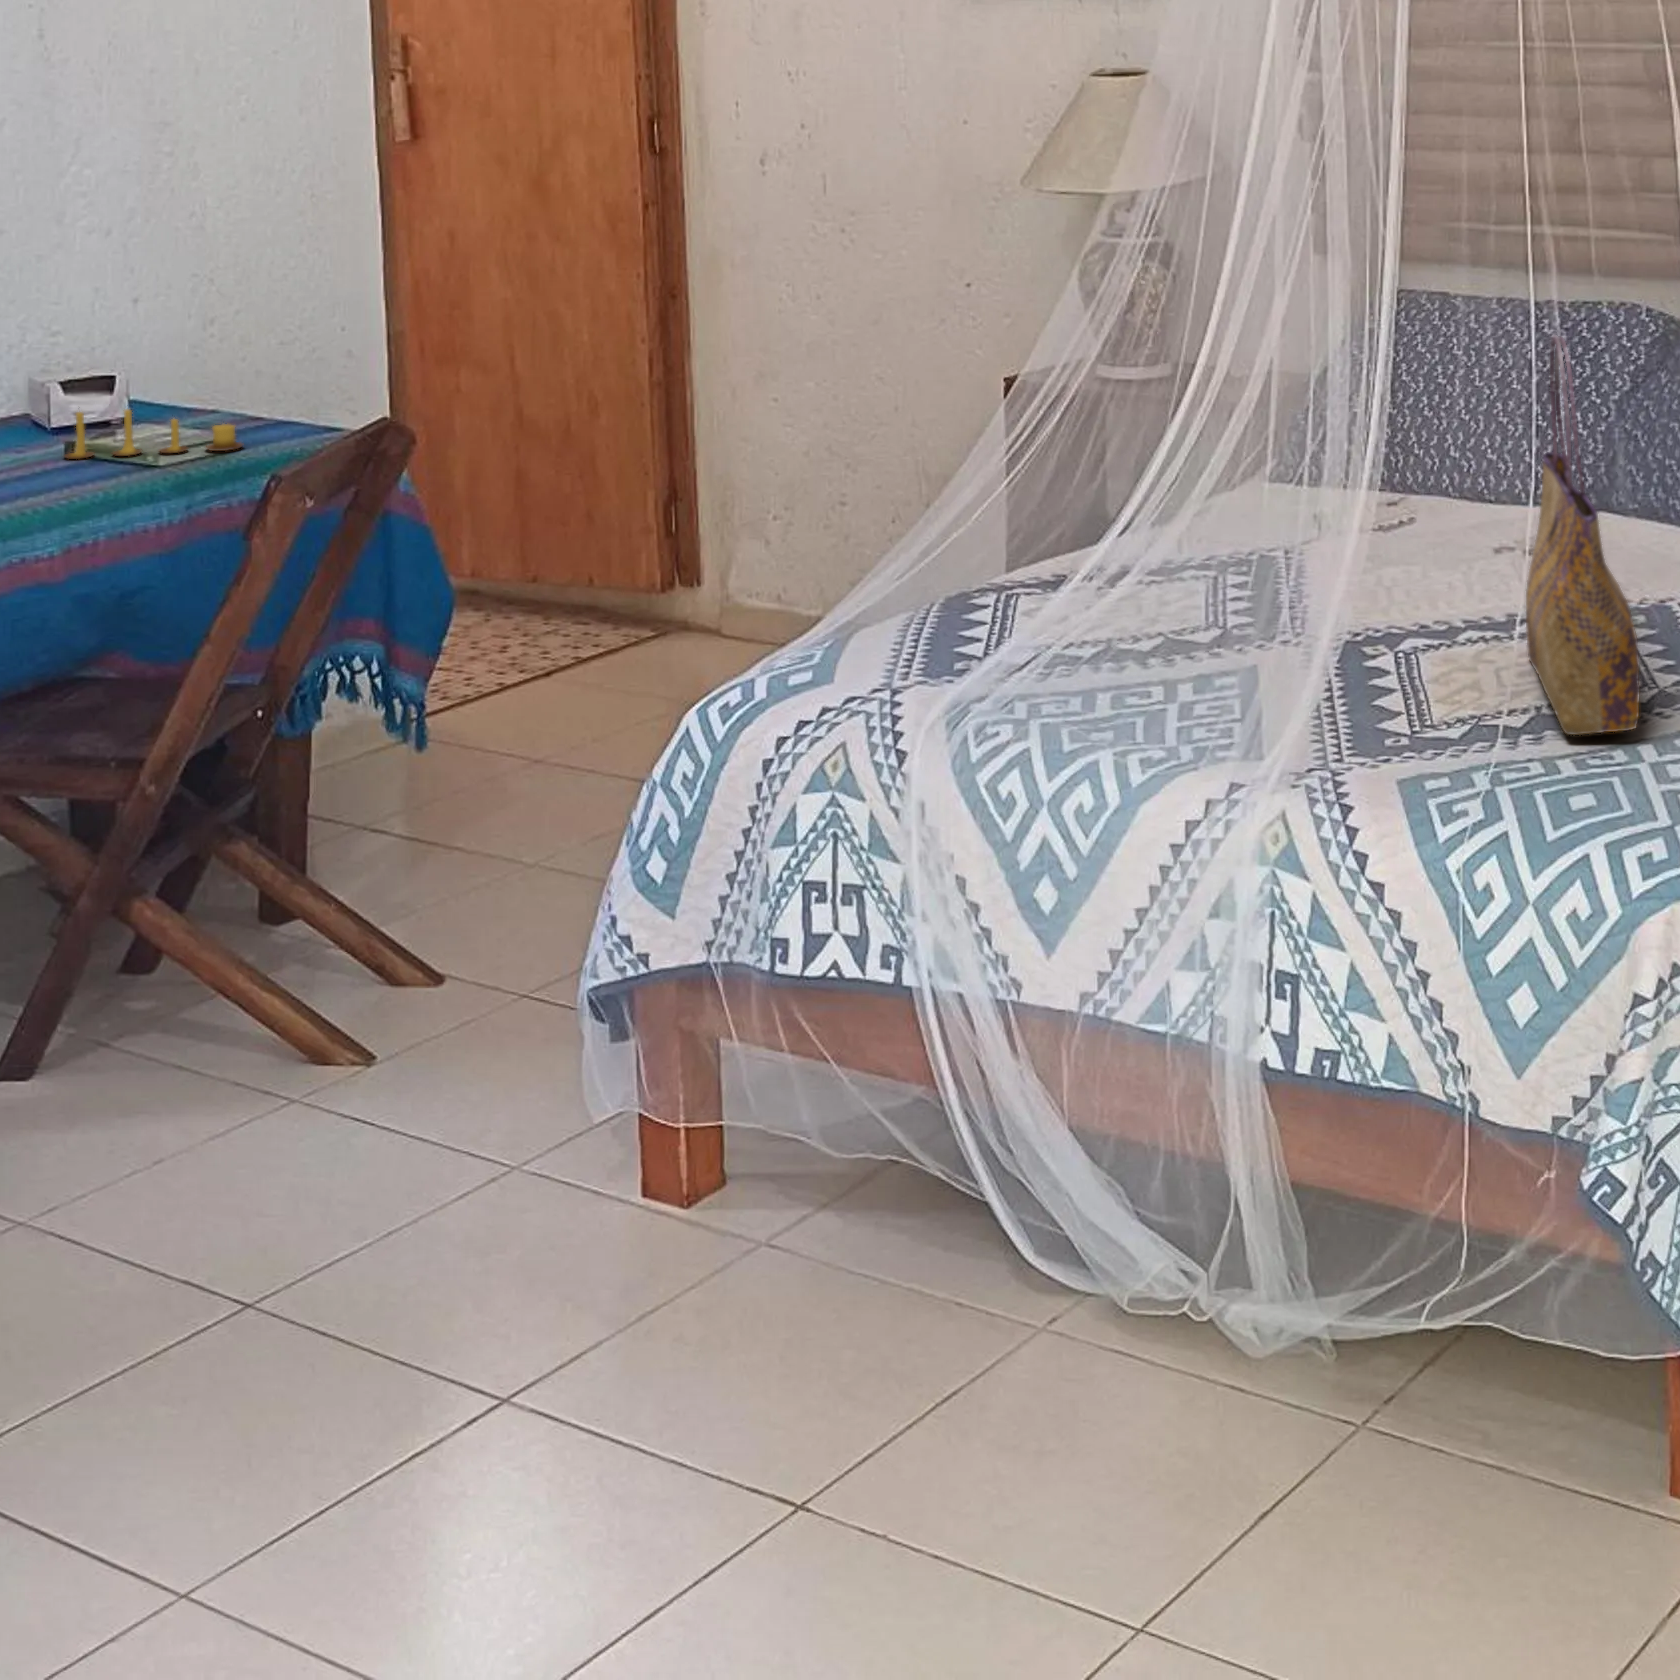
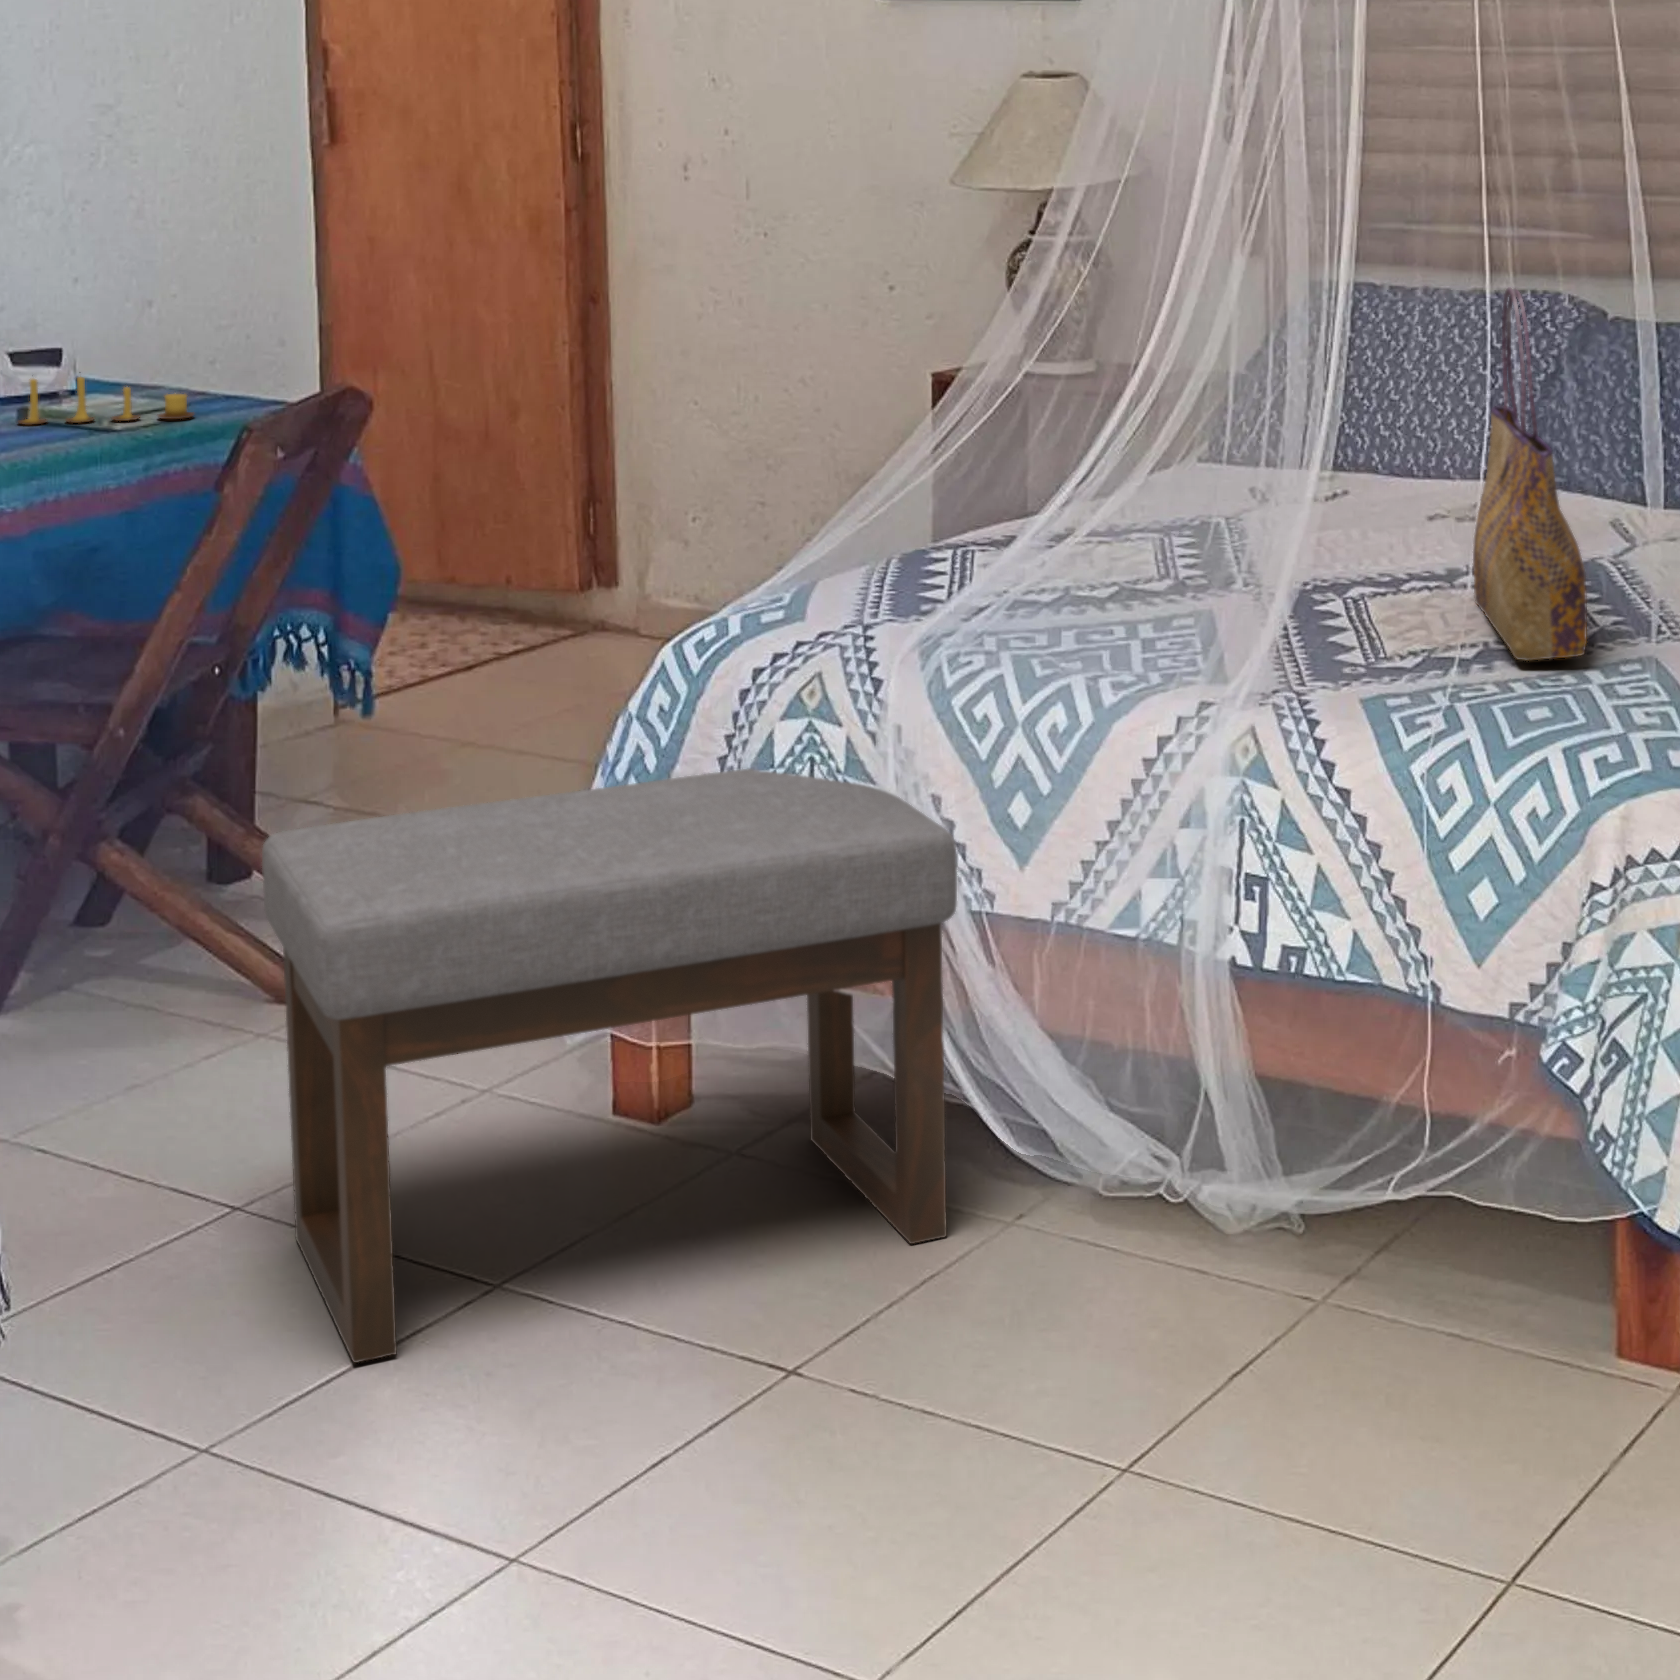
ottoman: none [255,828,975,1501] -> present [262,769,957,1363]

